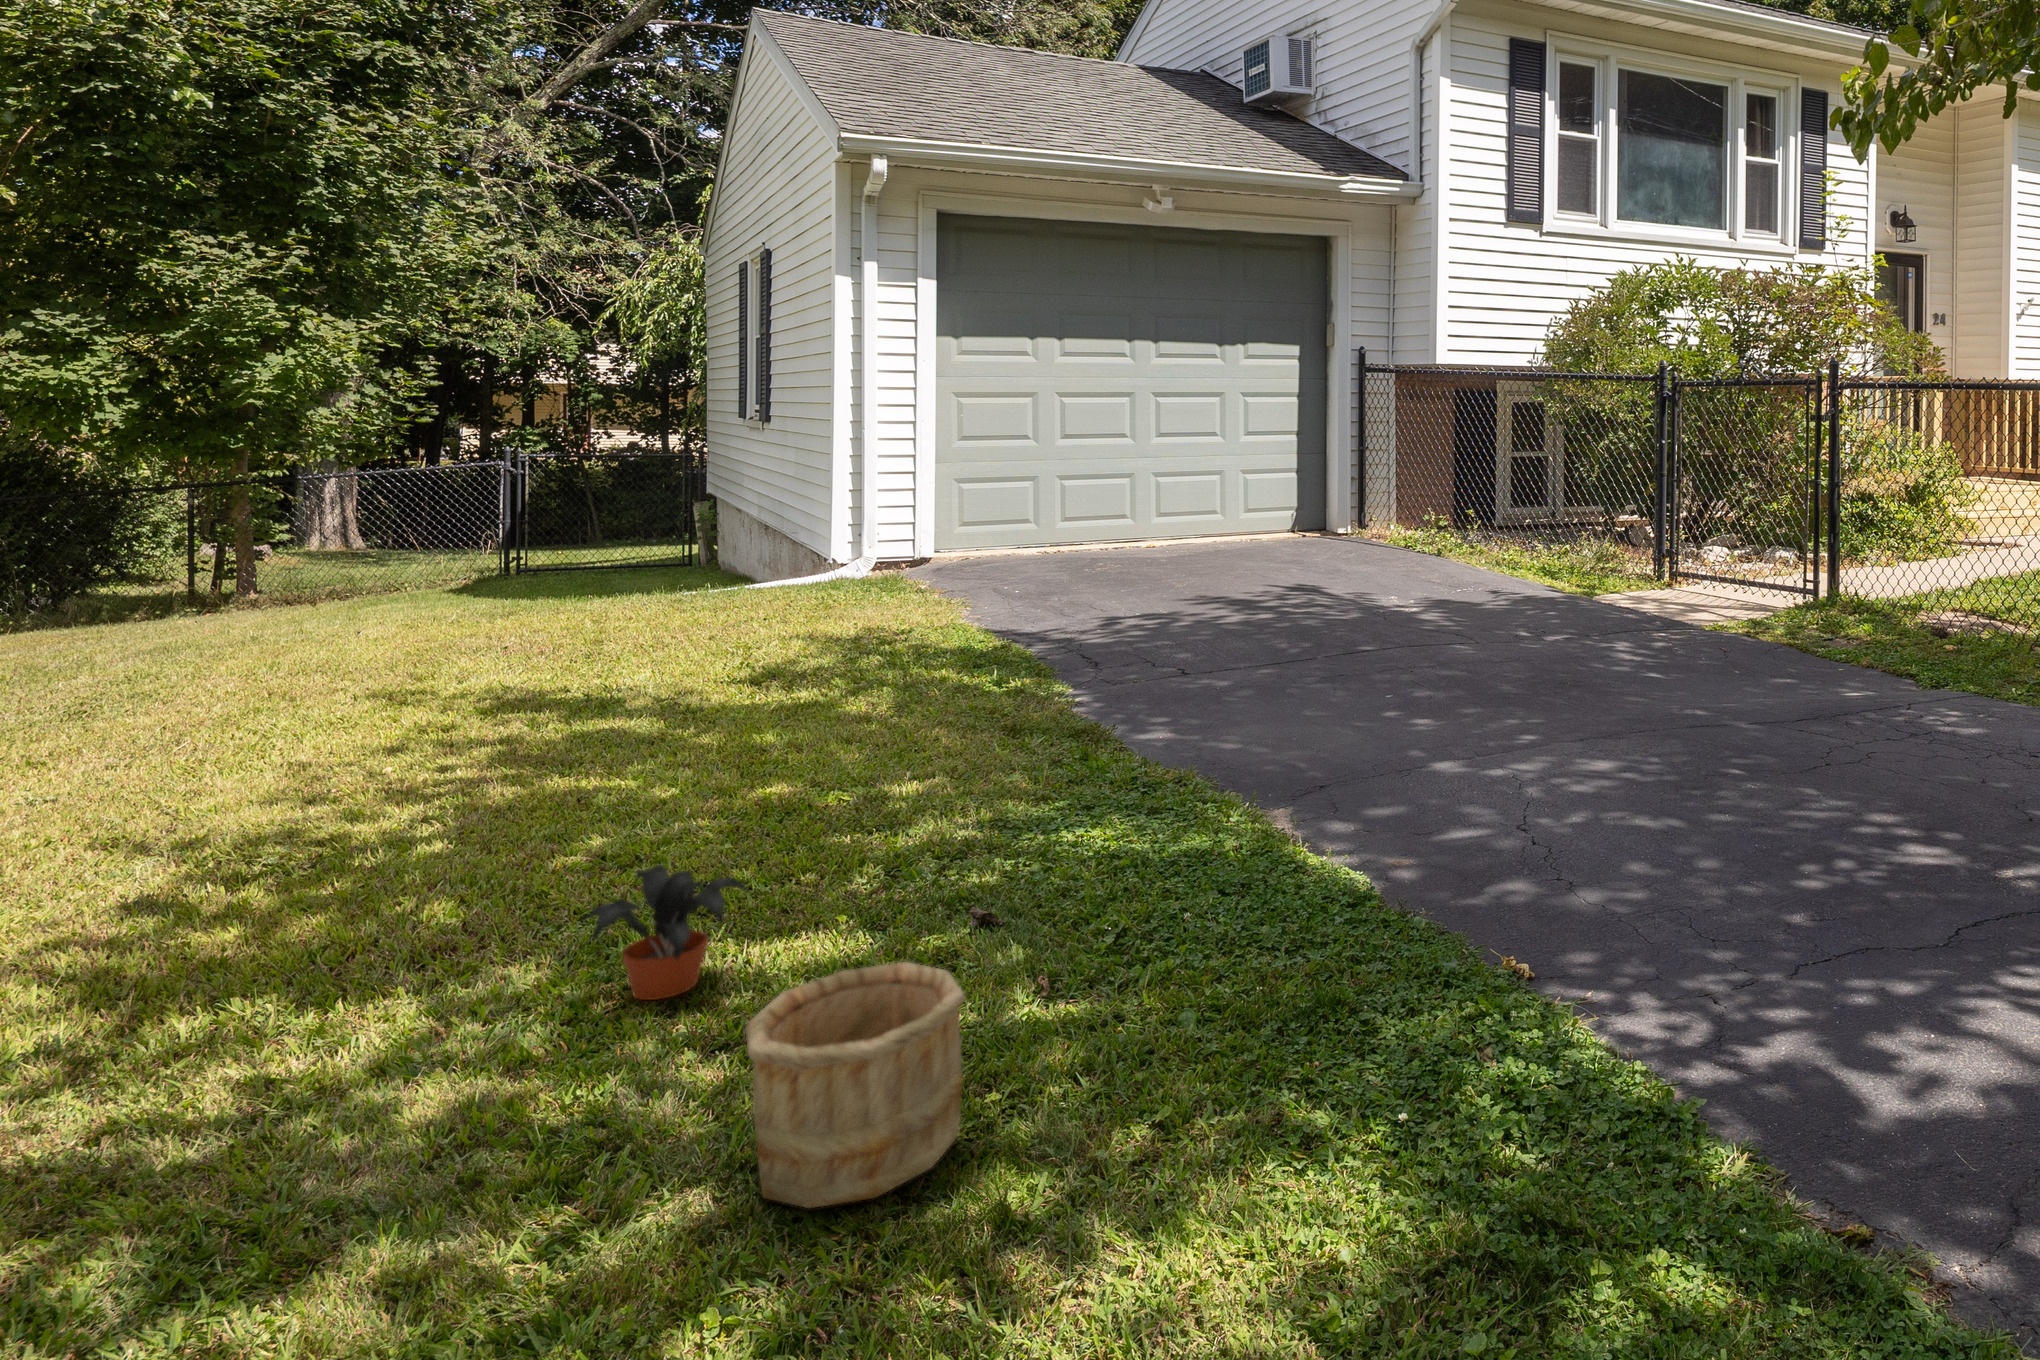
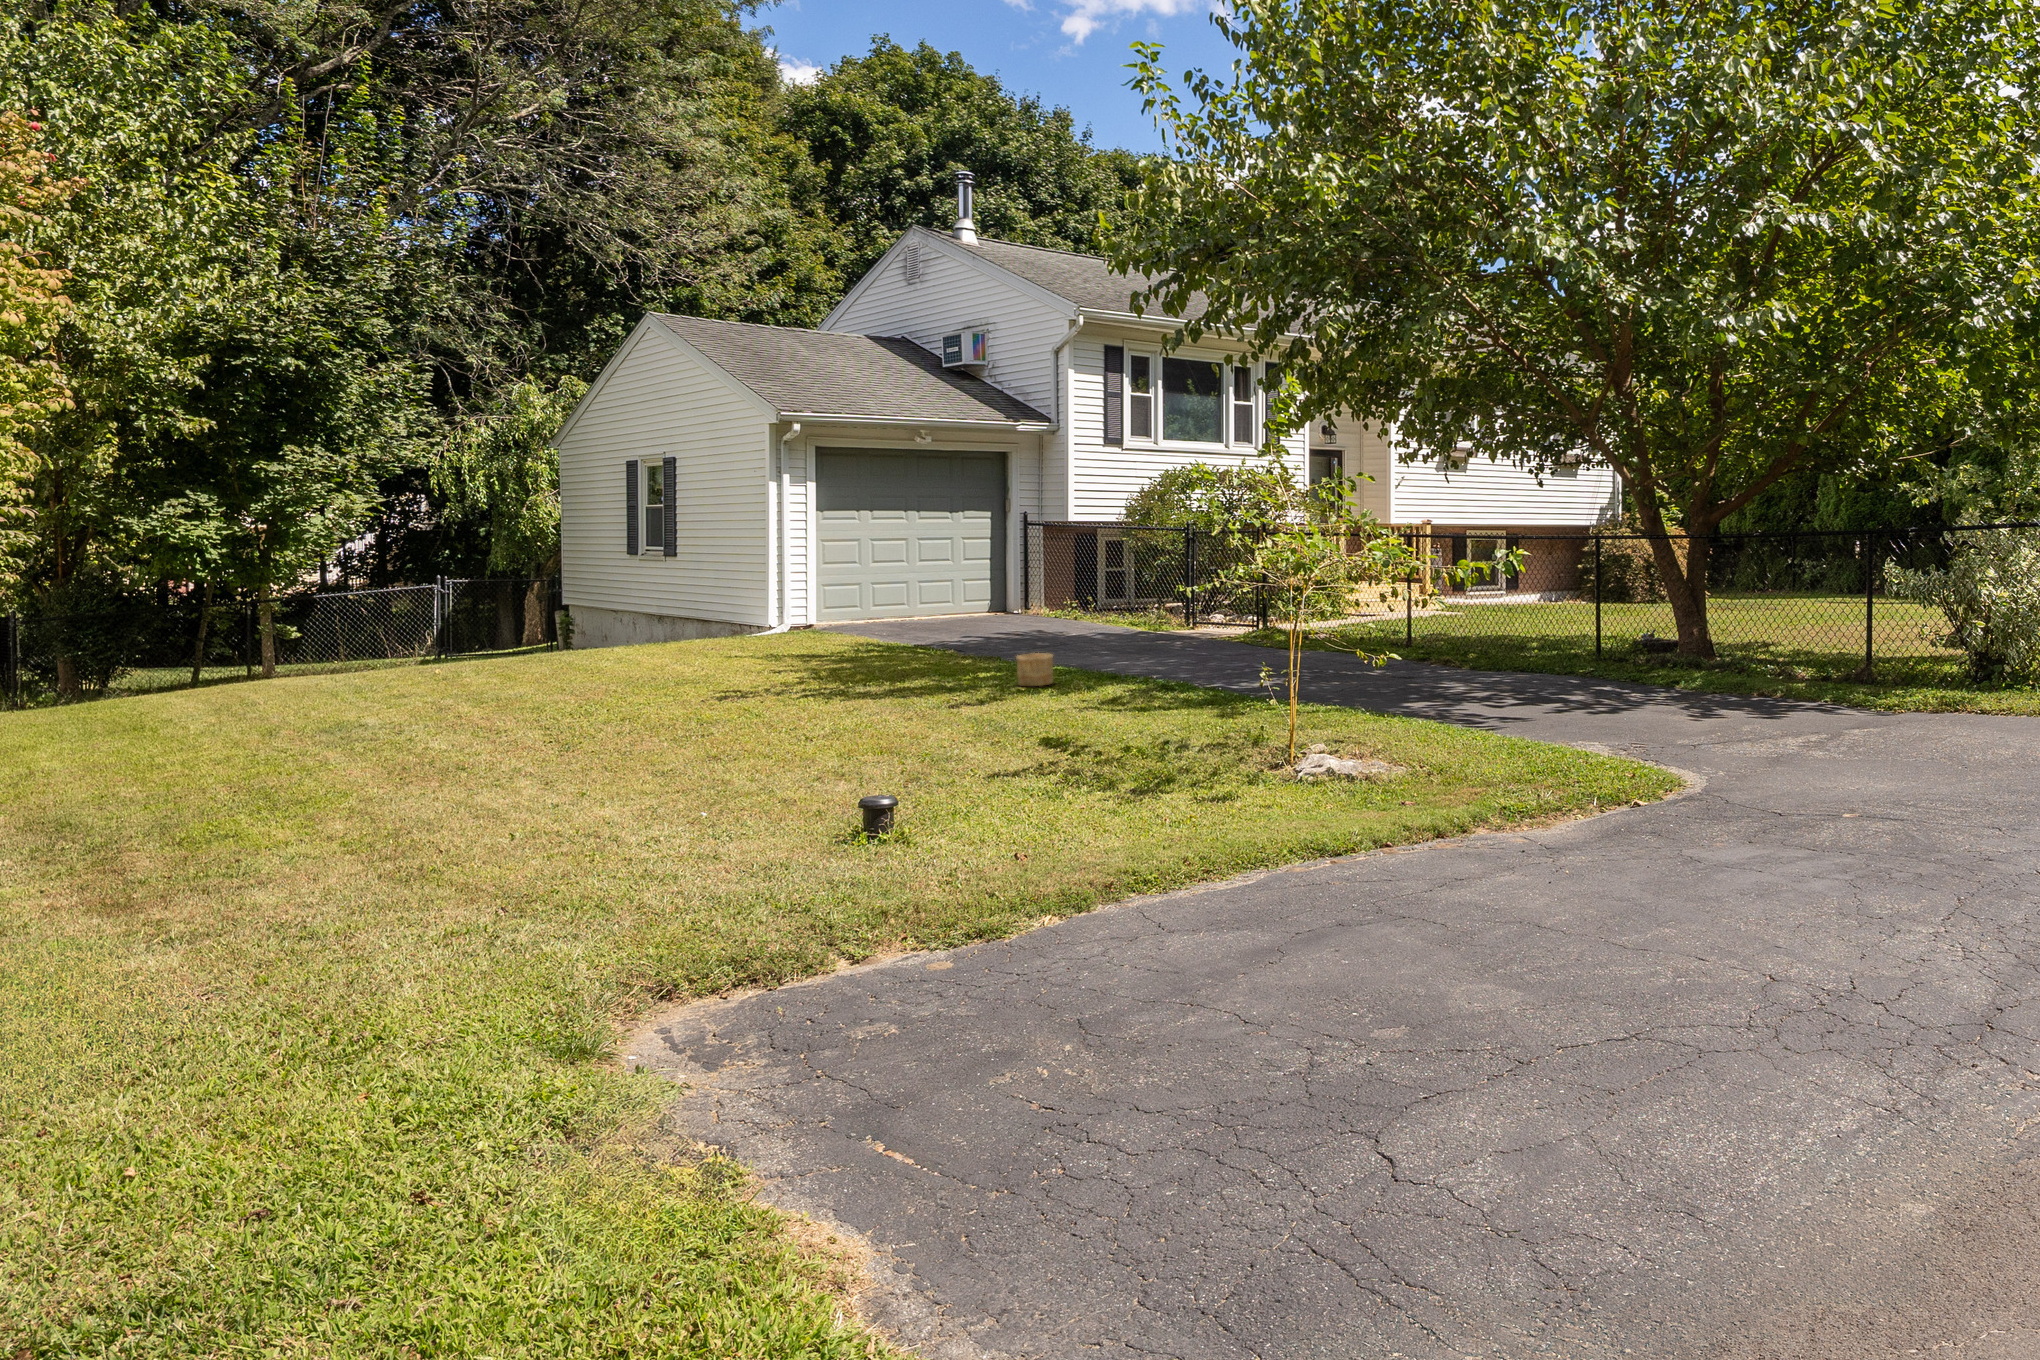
potted plant: present [585,865,747,1000] -> none [940,652,975,679]

